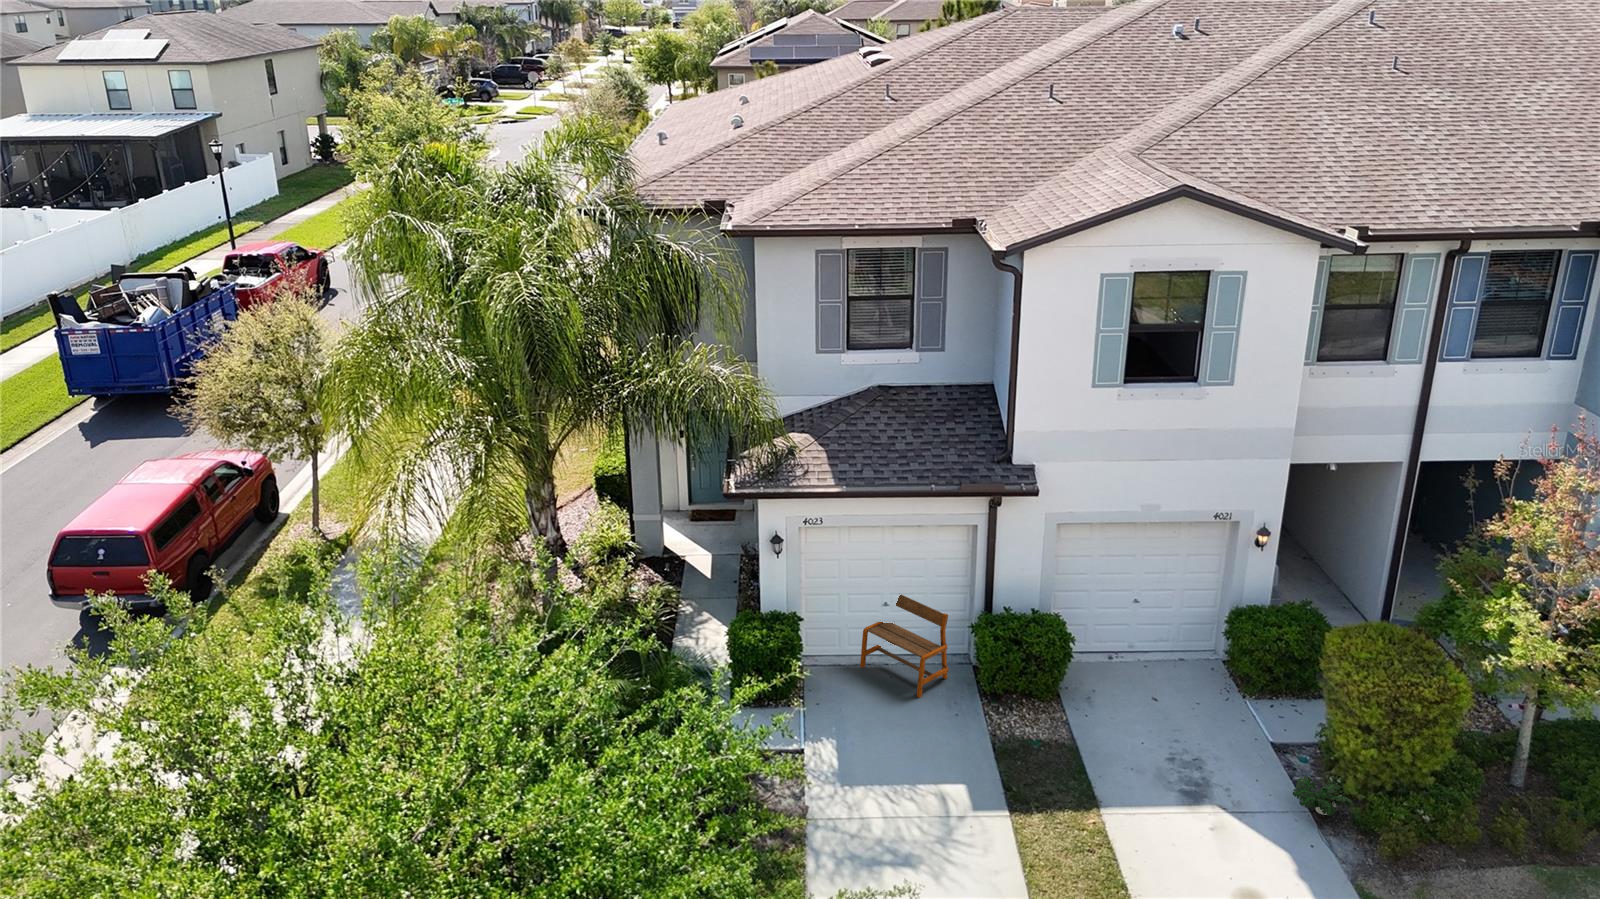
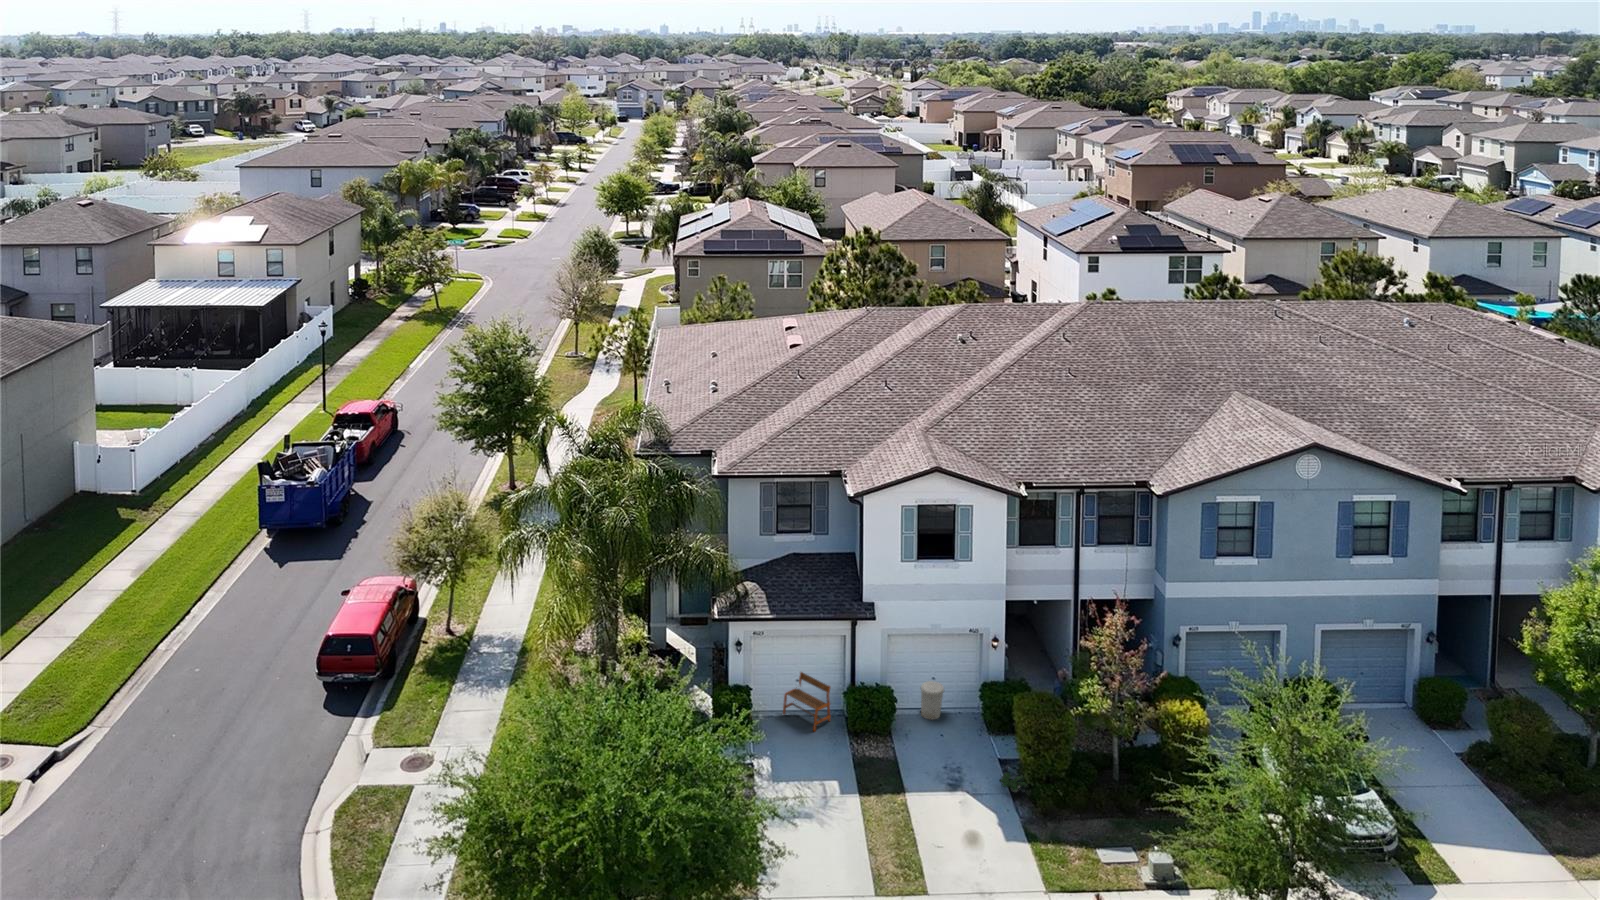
trash can: none [1111,606,1157,676] -> present [921,681,944,720]

